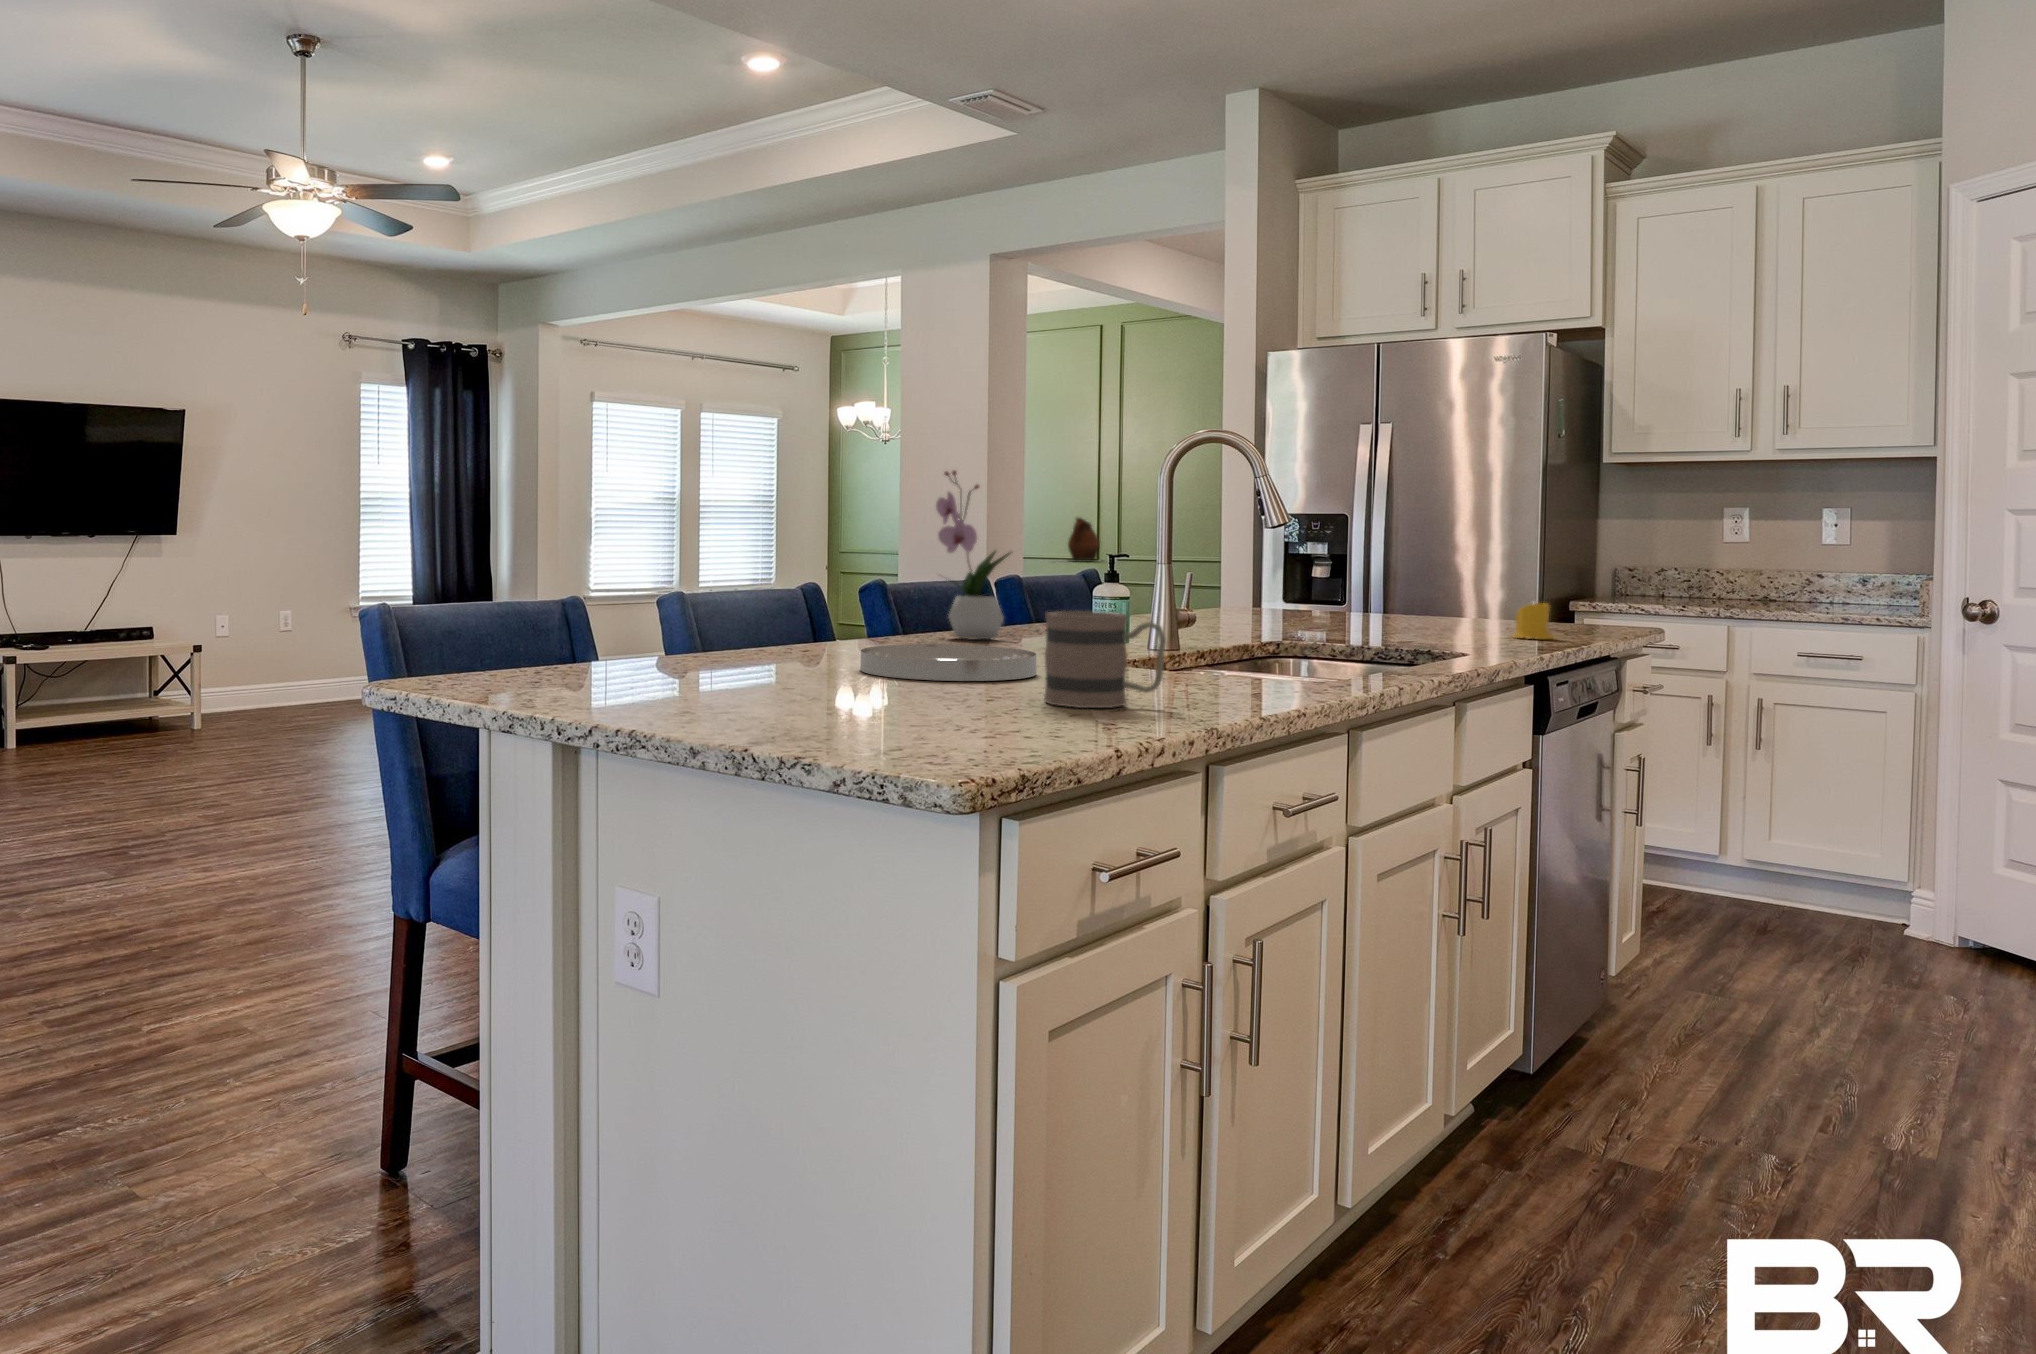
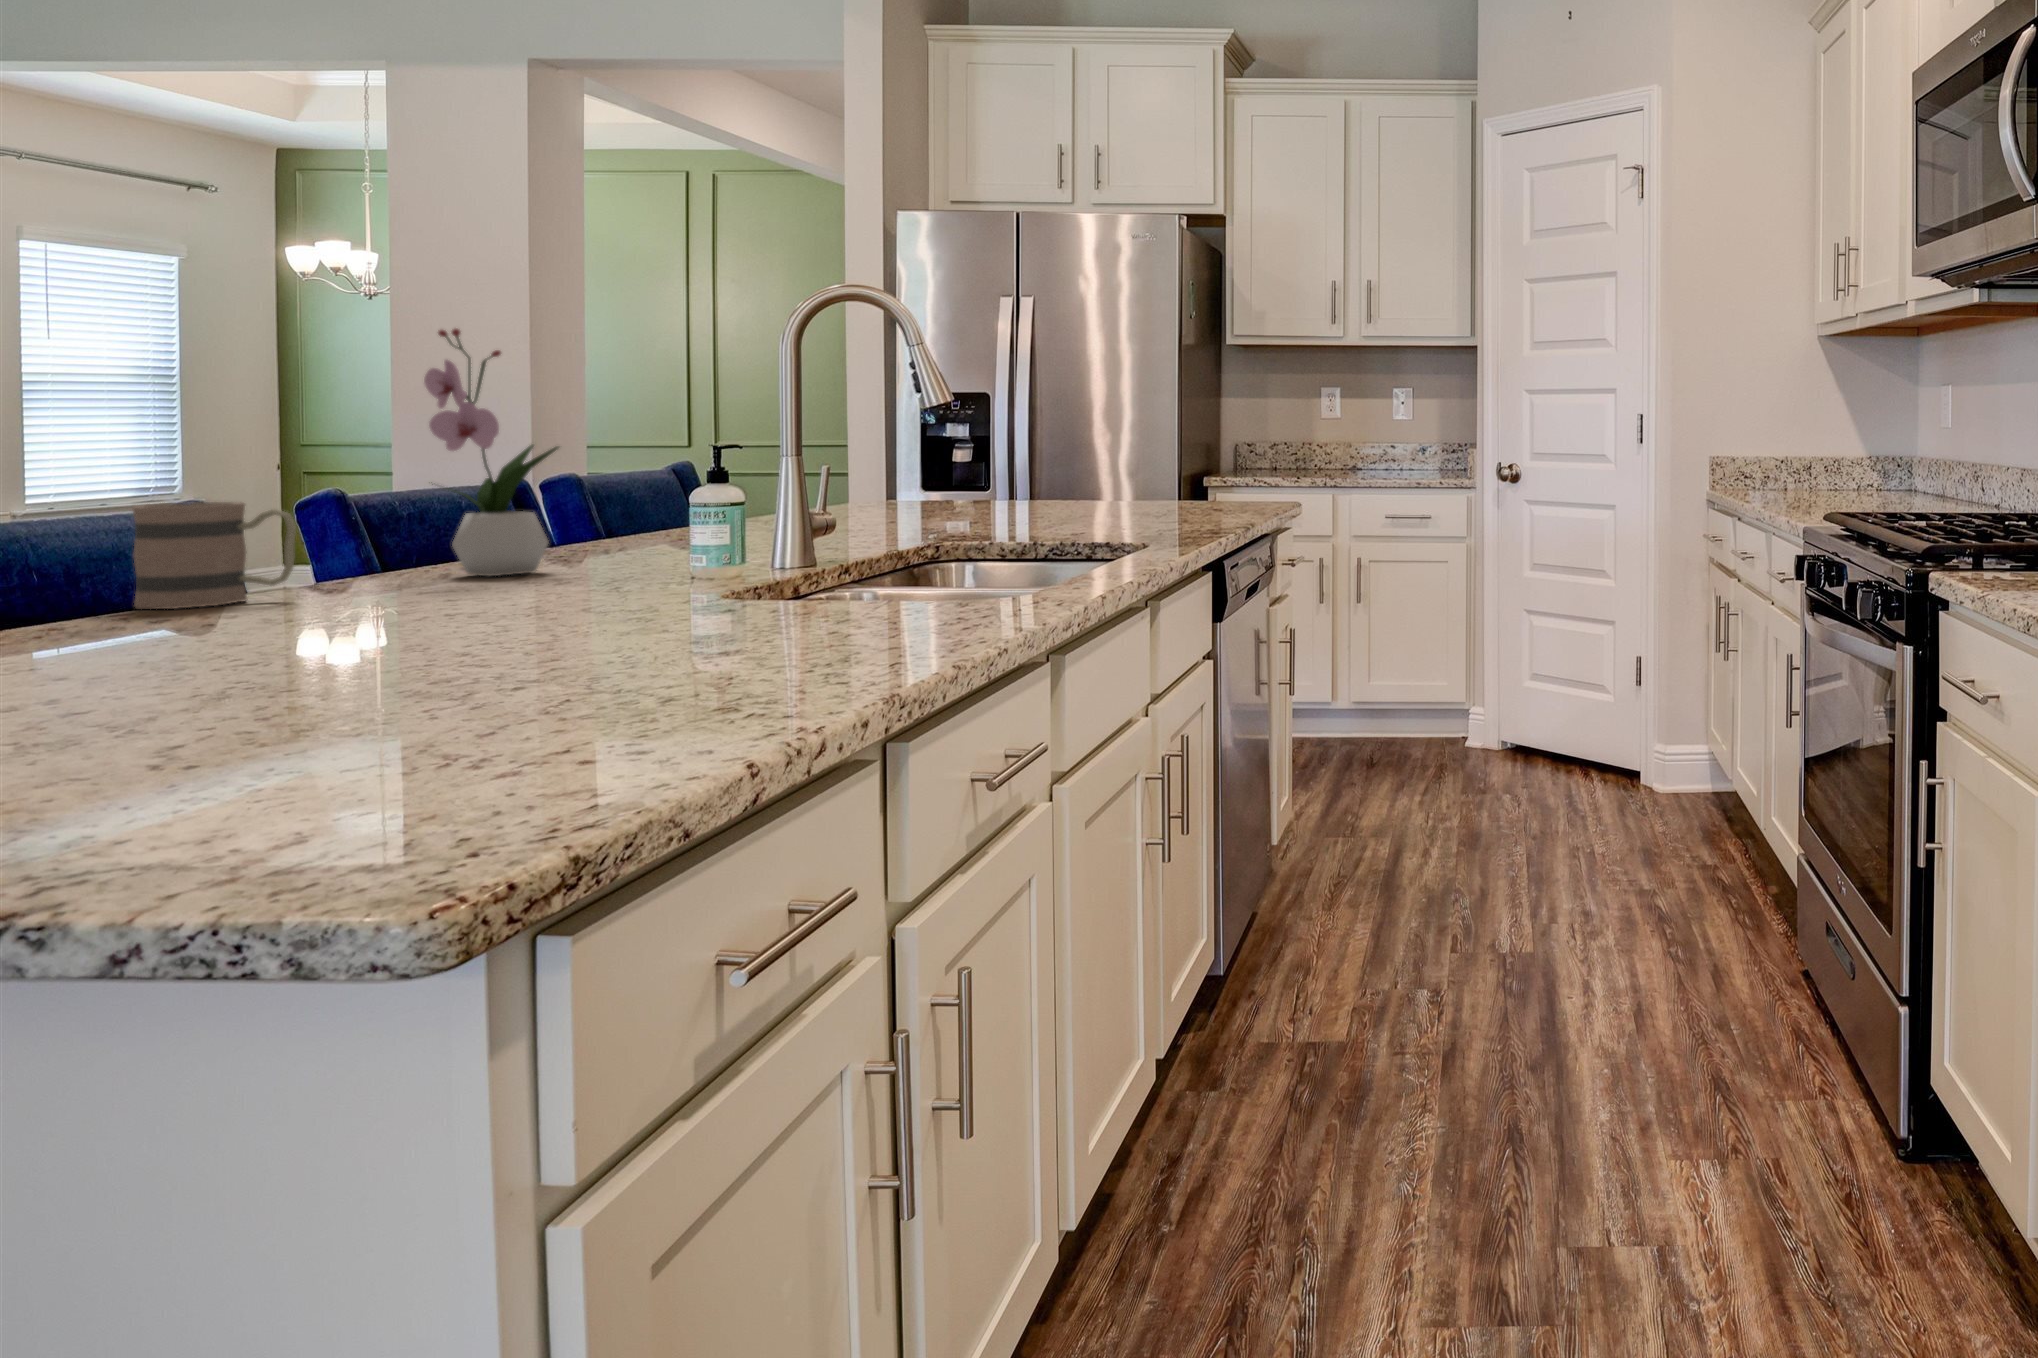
ceramic pitcher: present [1068,518,1100,561] -> none [641,399,698,451]
candle: present [1512,603,1554,639] -> none [1174,482,1215,522]
mug: present [1044,611,1166,708] -> present [132,502,296,609]
plate: present [860,644,1037,681] -> none [263,591,602,663]

